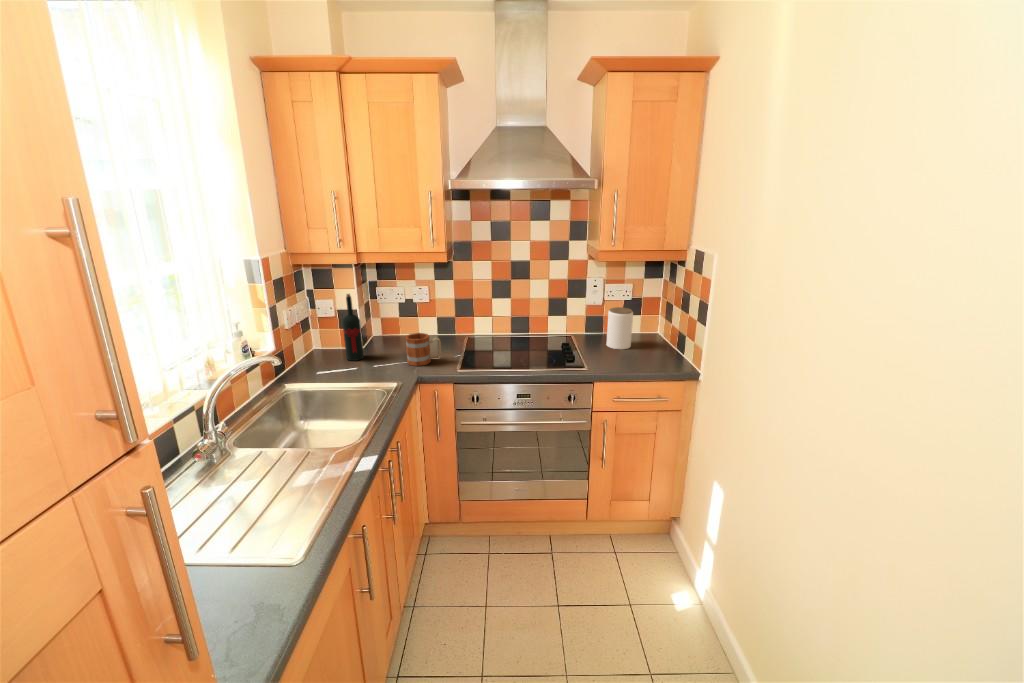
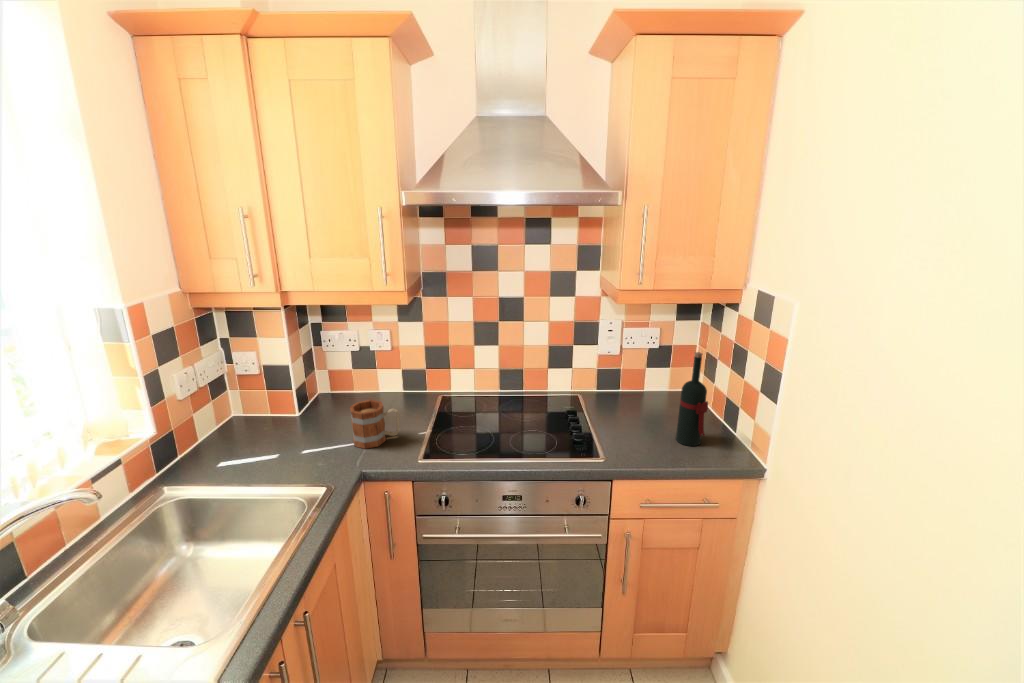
wine bottle: present [342,294,364,361] -> present [676,352,708,446]
jar: present [607,307,633,349] -> none [626,360,663,418]

